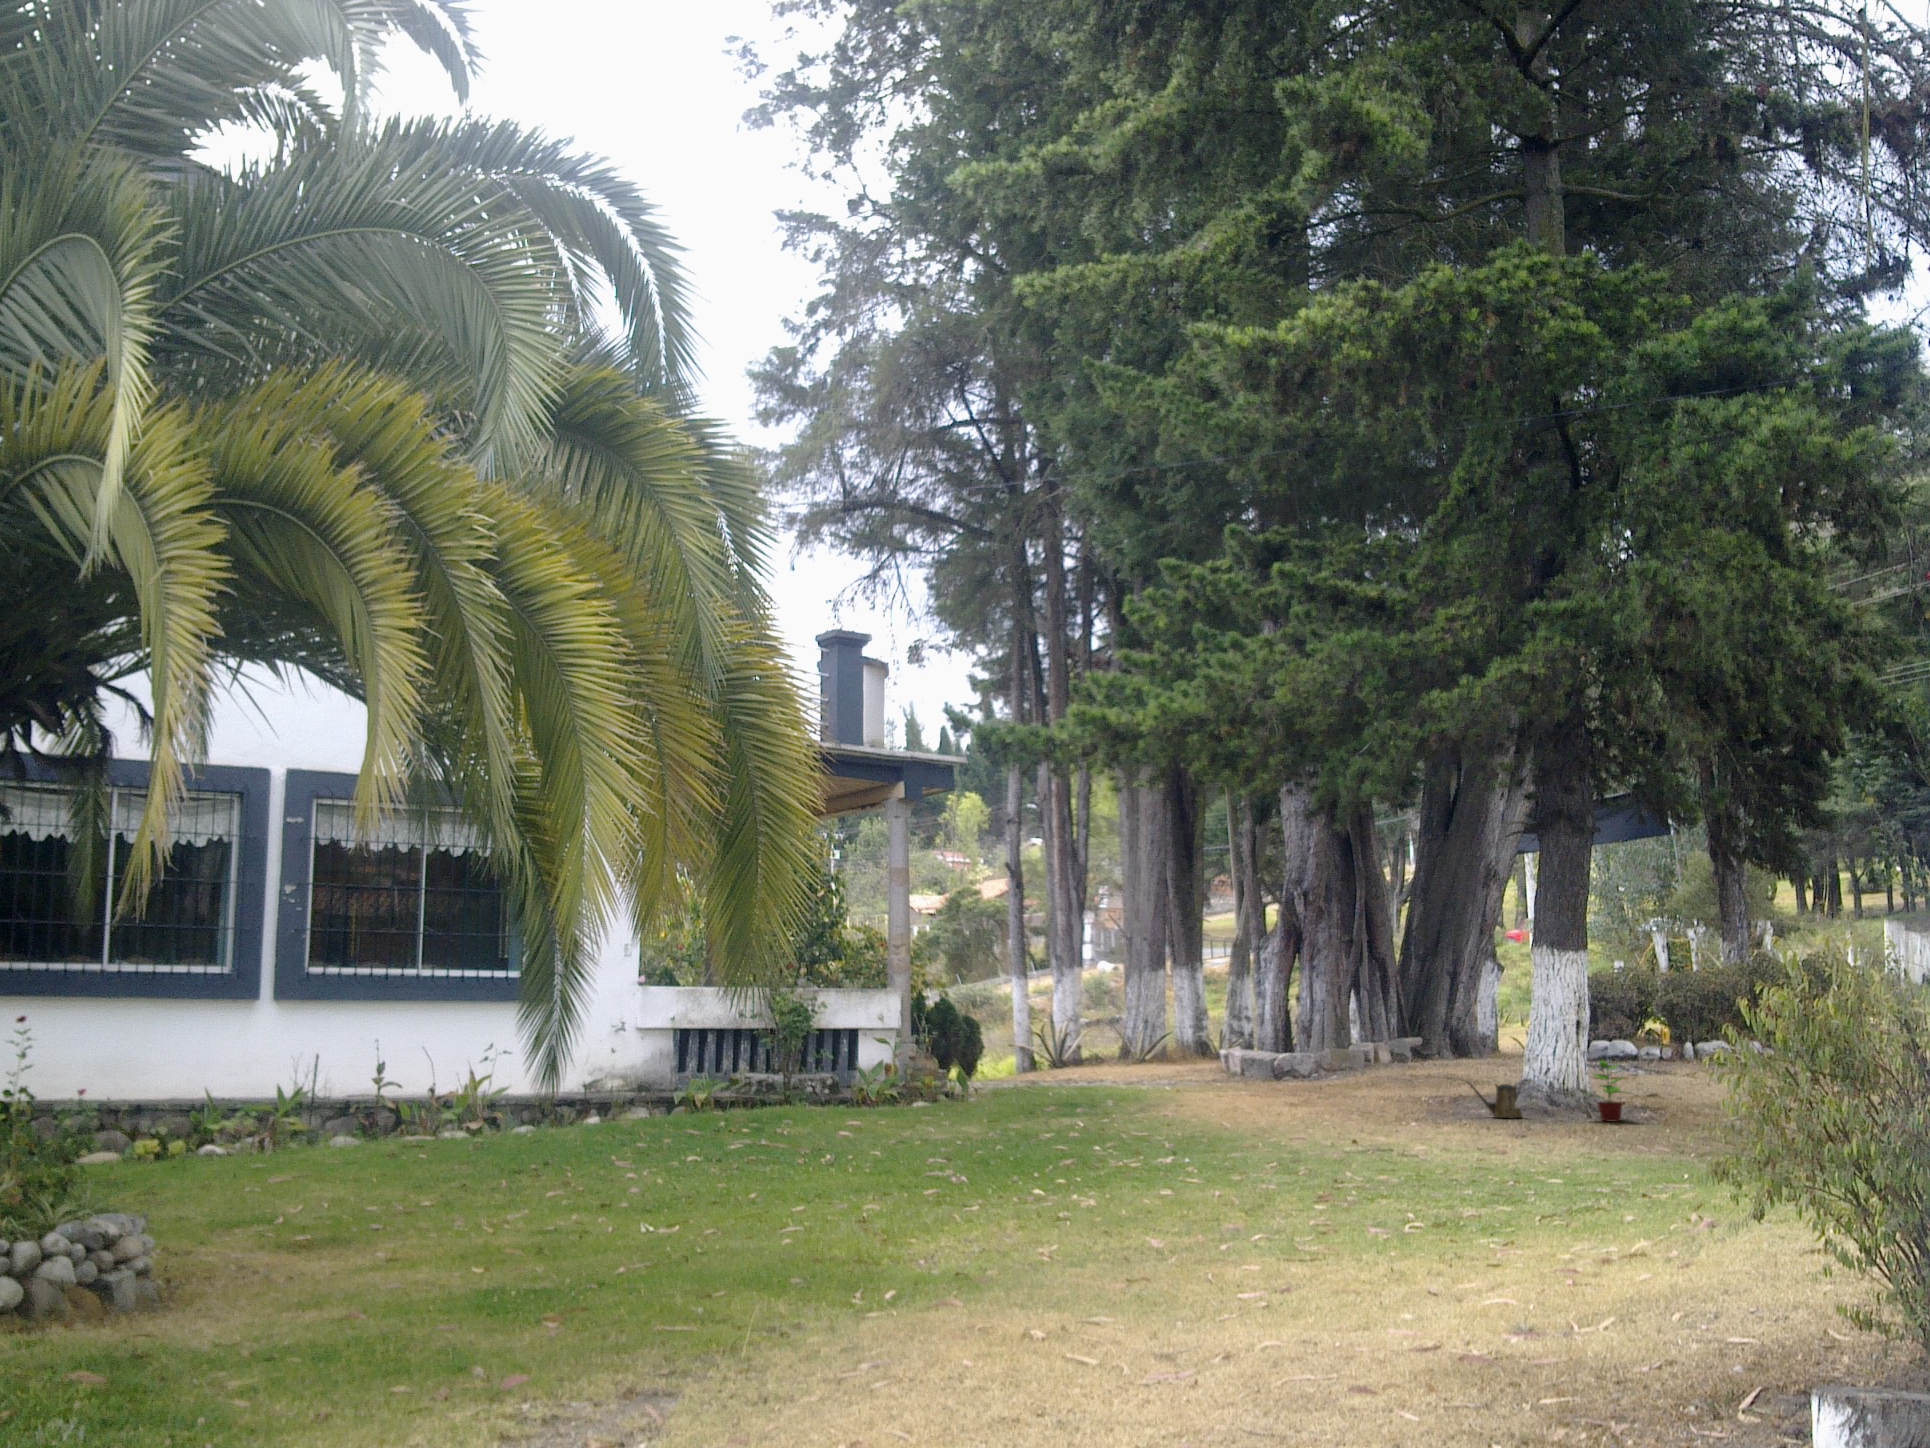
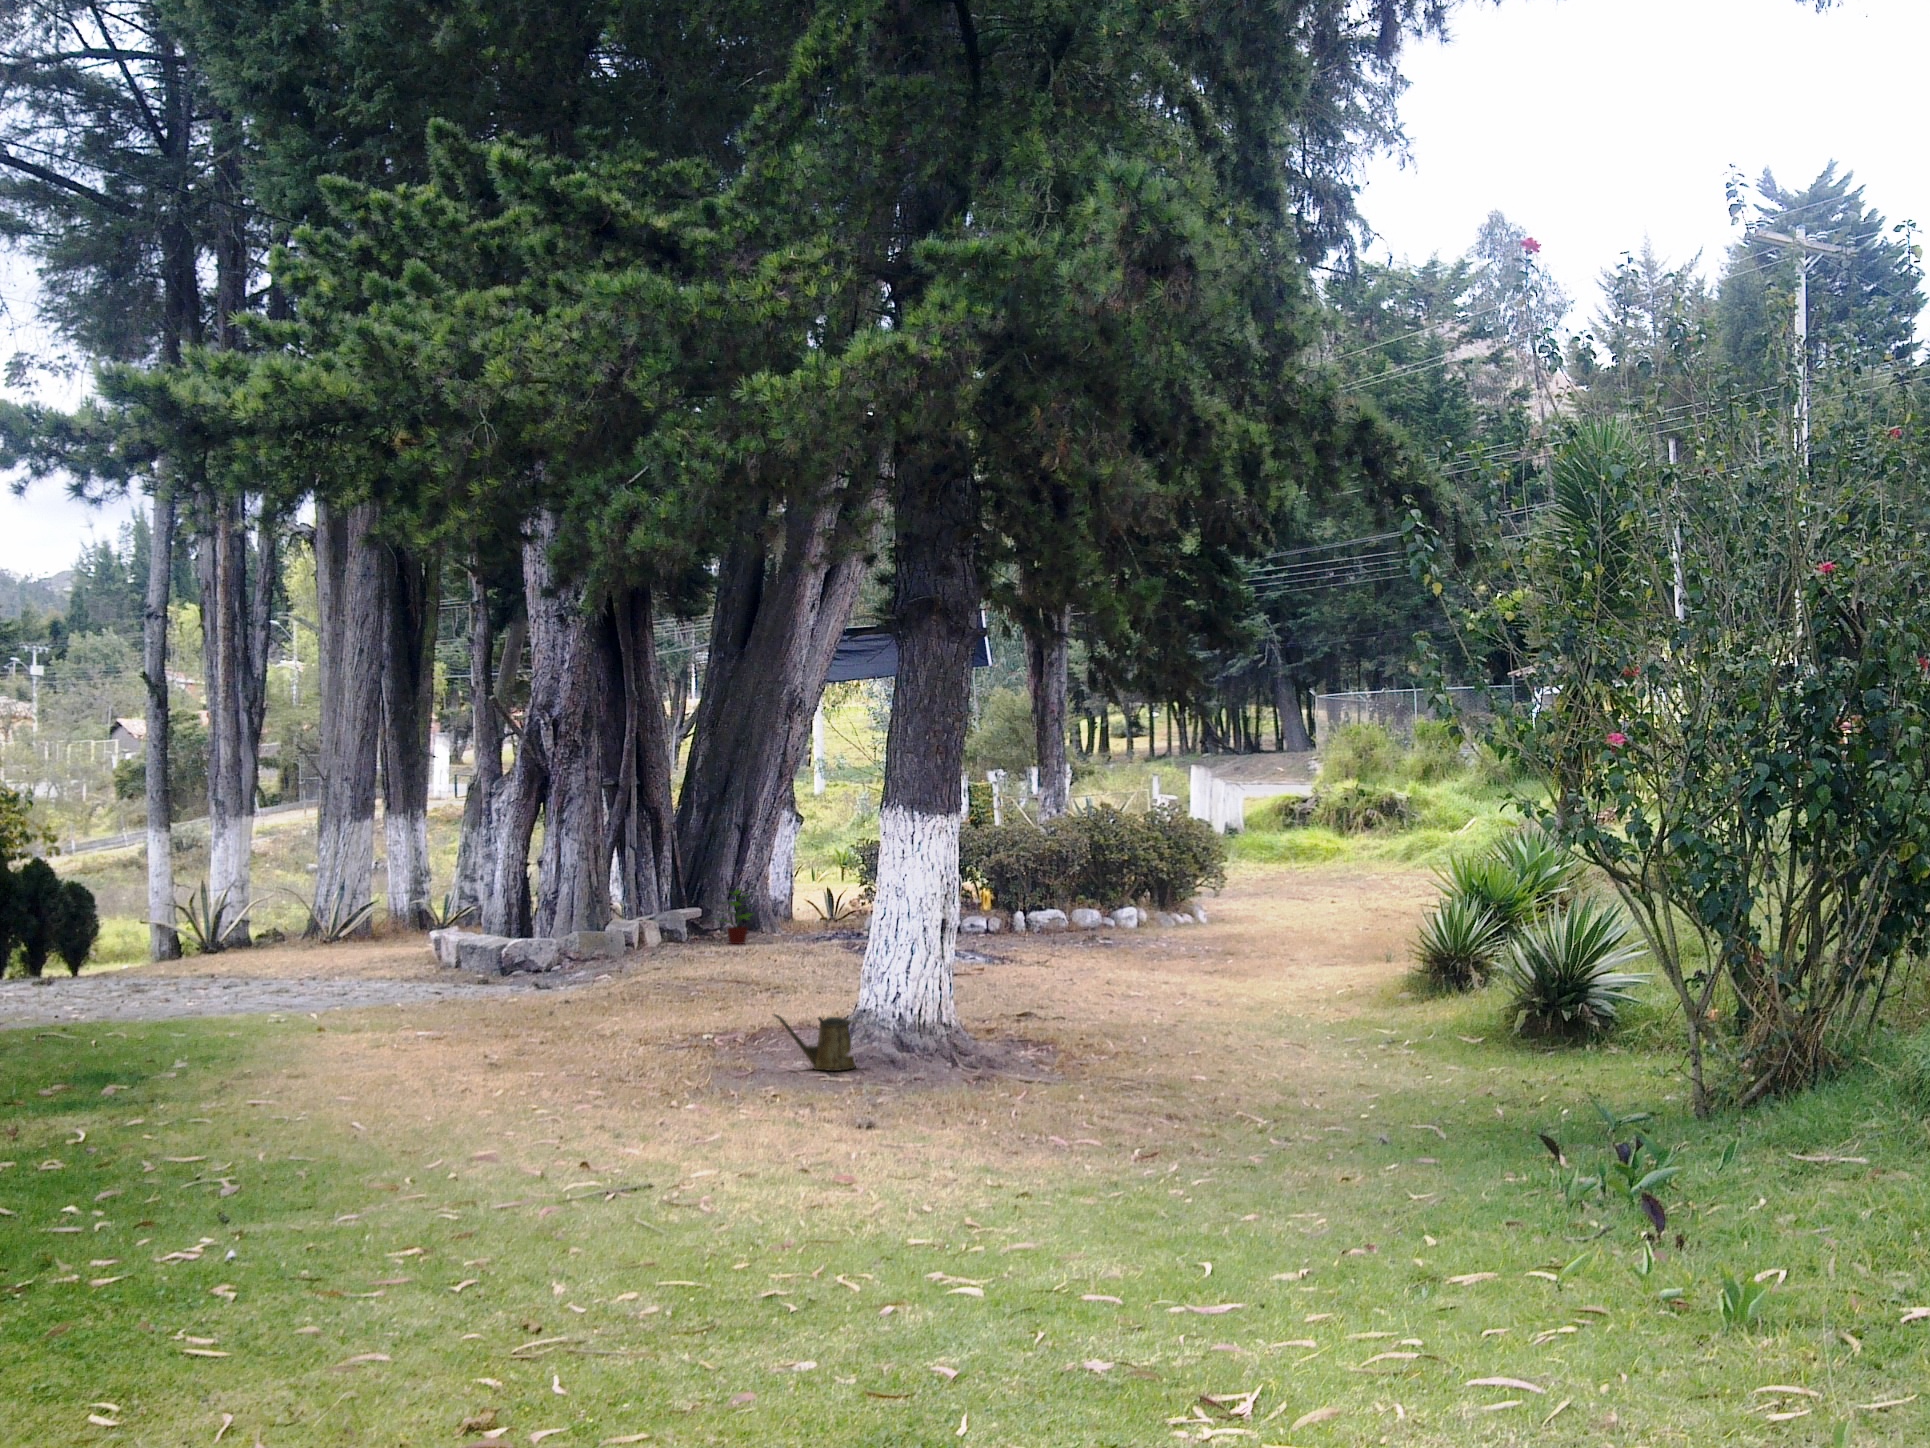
potted plant: present [1588,1060,1629,1121] -> present [721,890,753,944]

